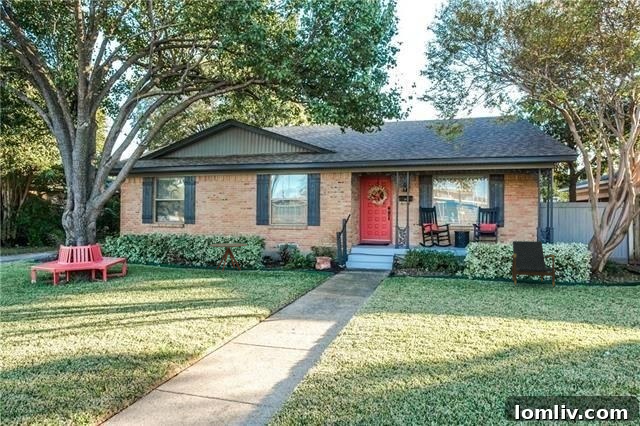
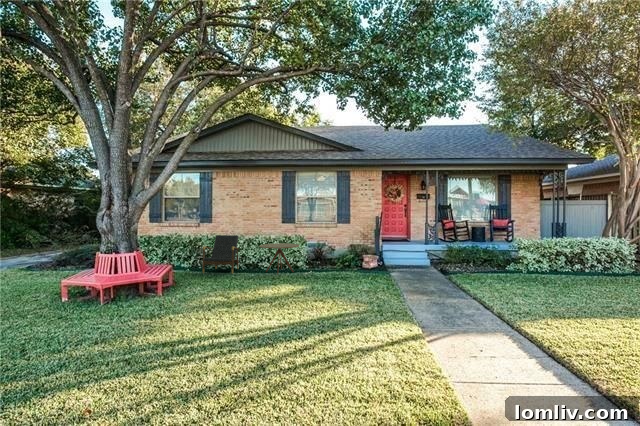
lounge chair: present [511,241,555,287] -> present [202,235,239,274]

